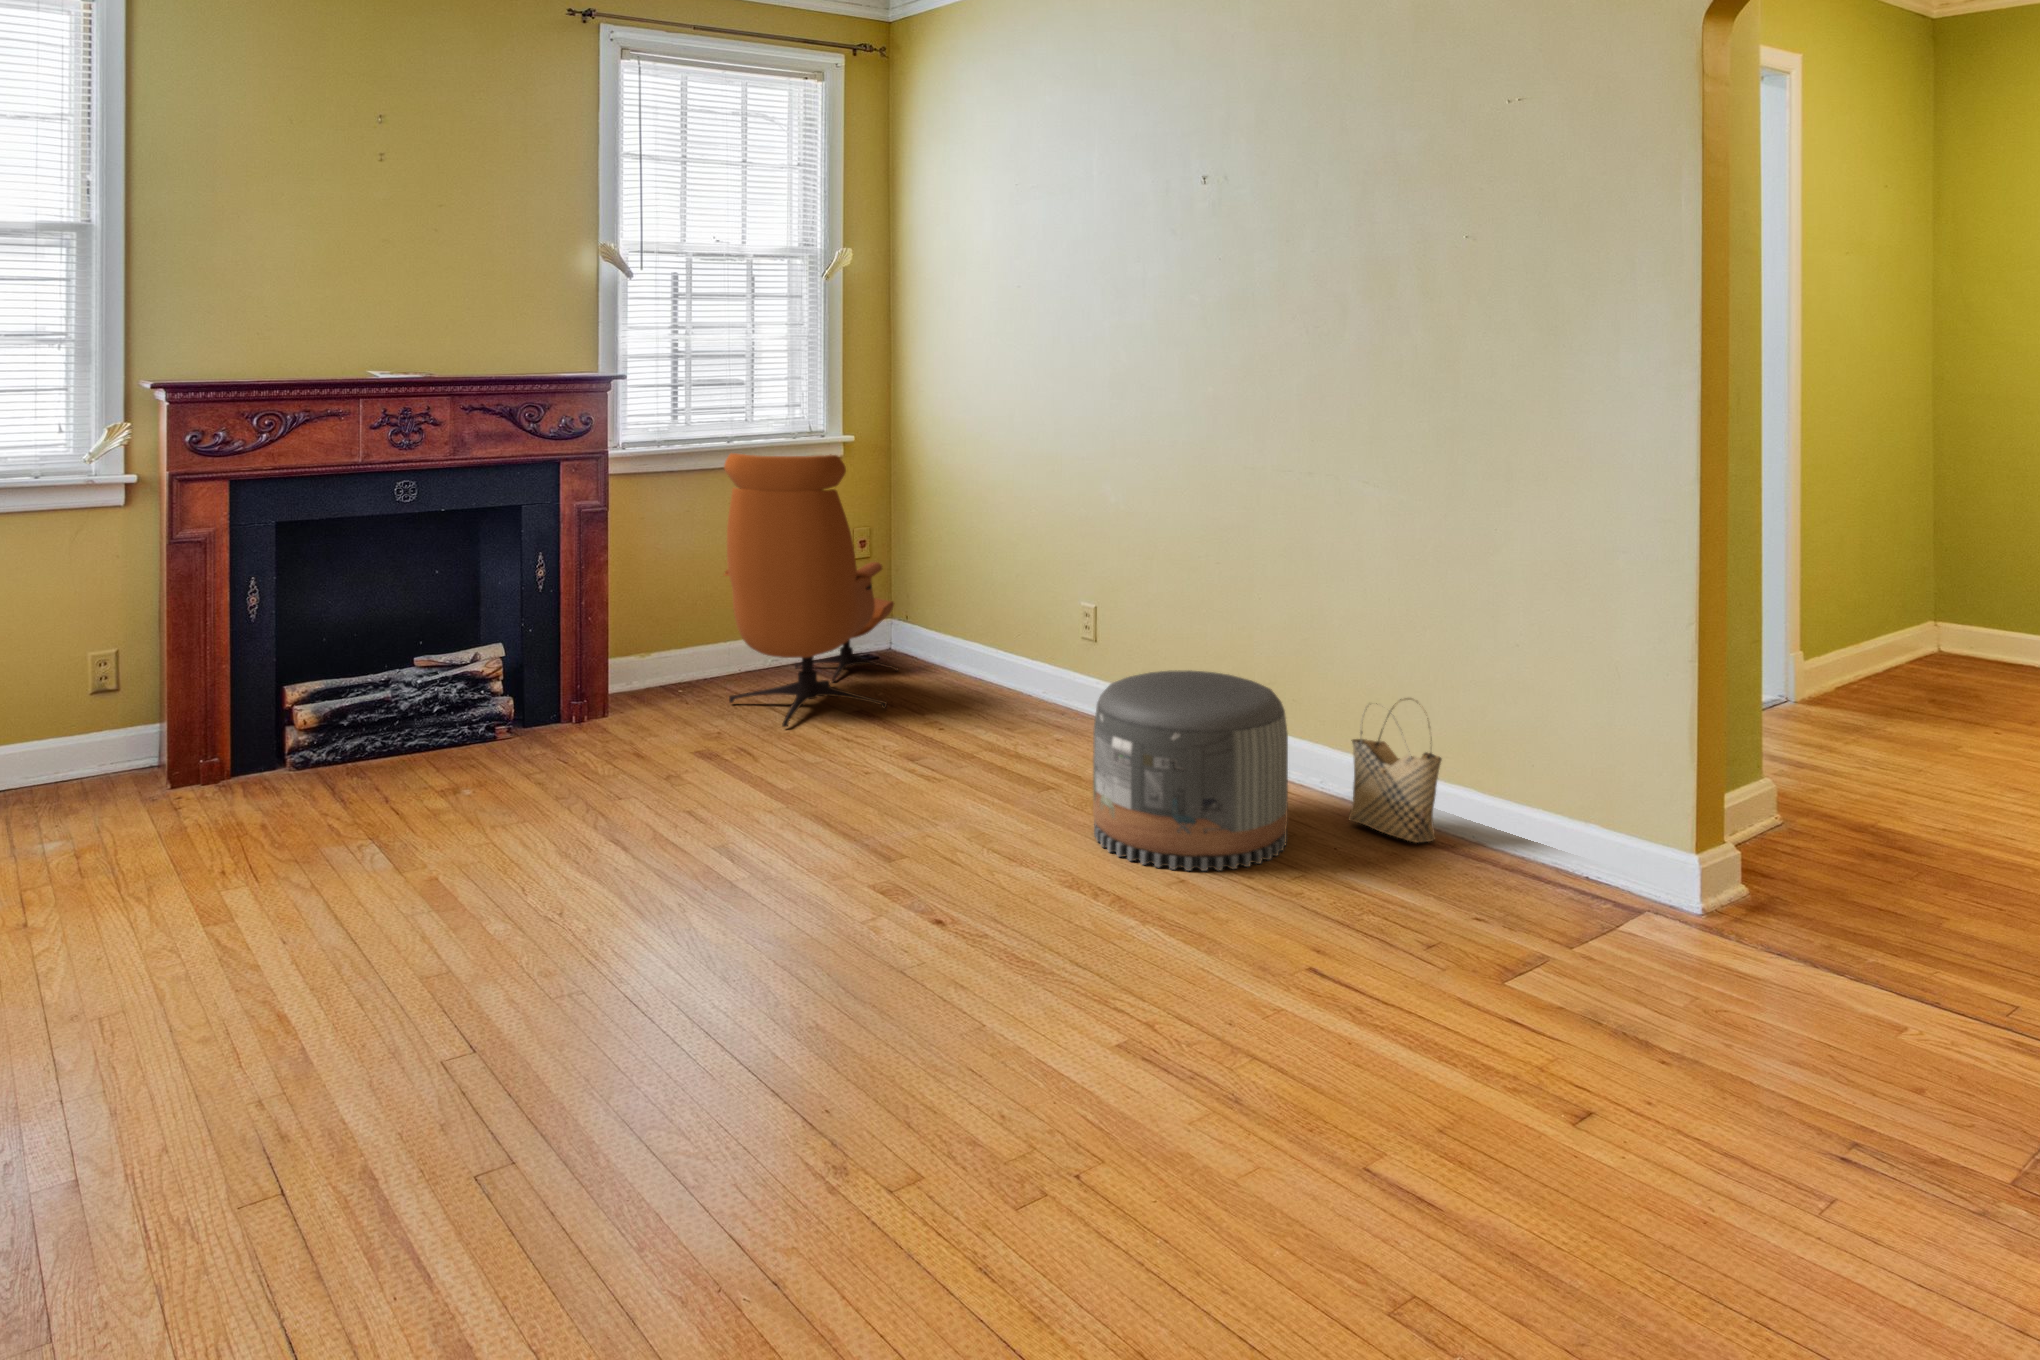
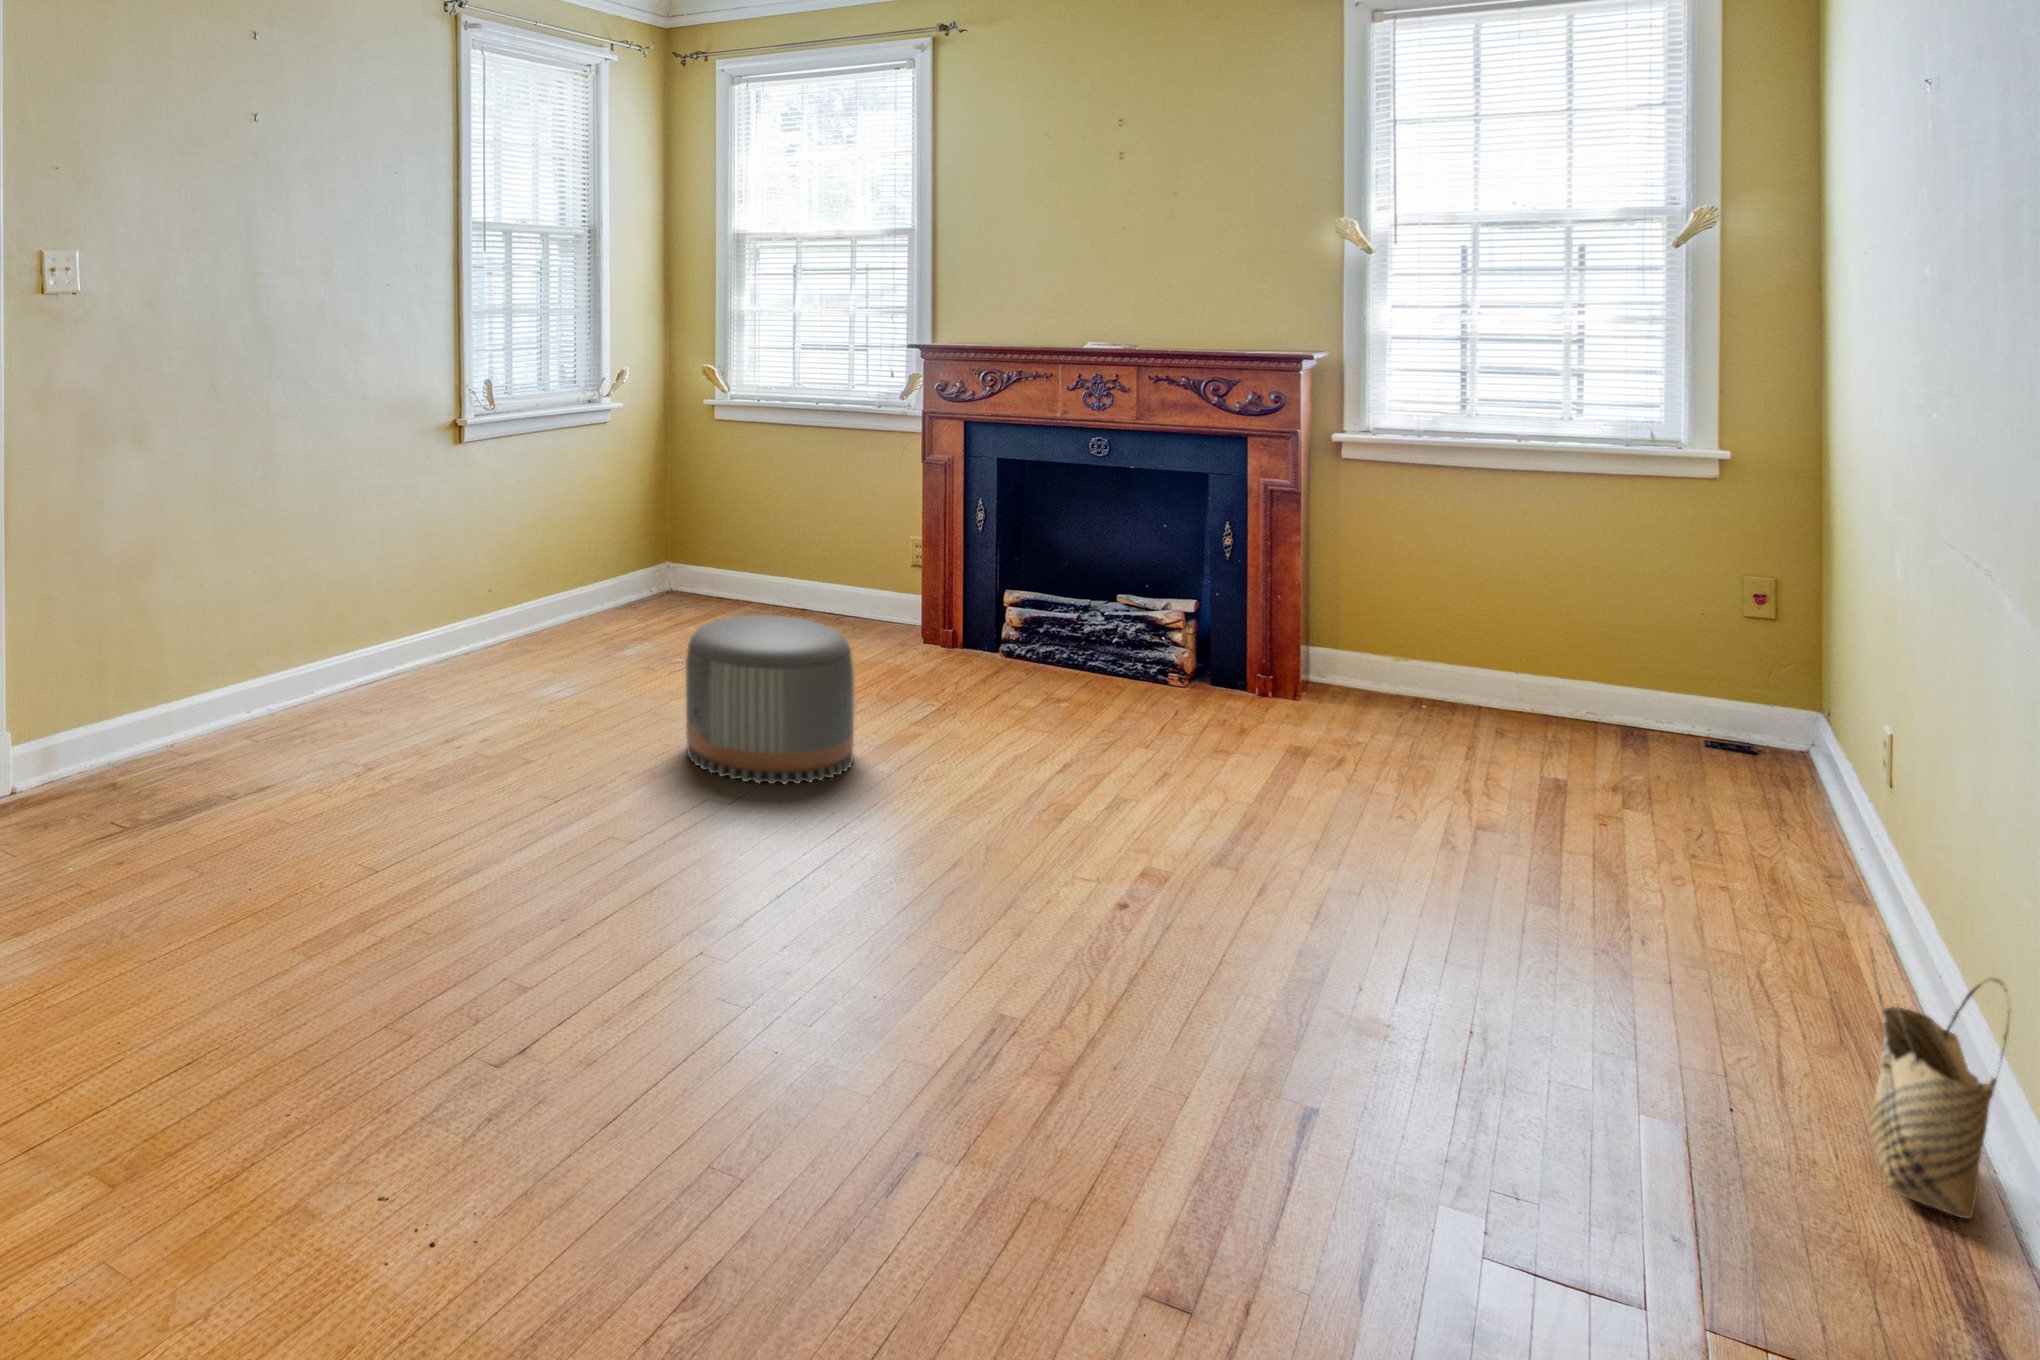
lounge chair: present [724,453,898,727] -> none [1361,447,1749,784]
pouf: present [1093,670,1288,871] -> present [686,615,854,784]

